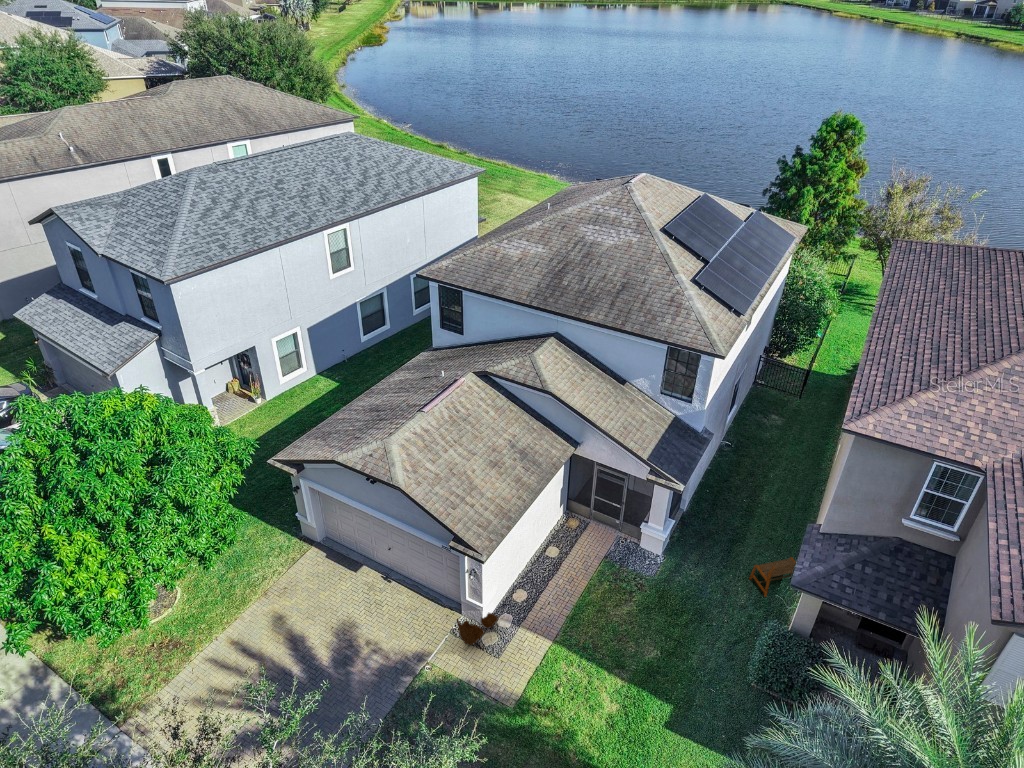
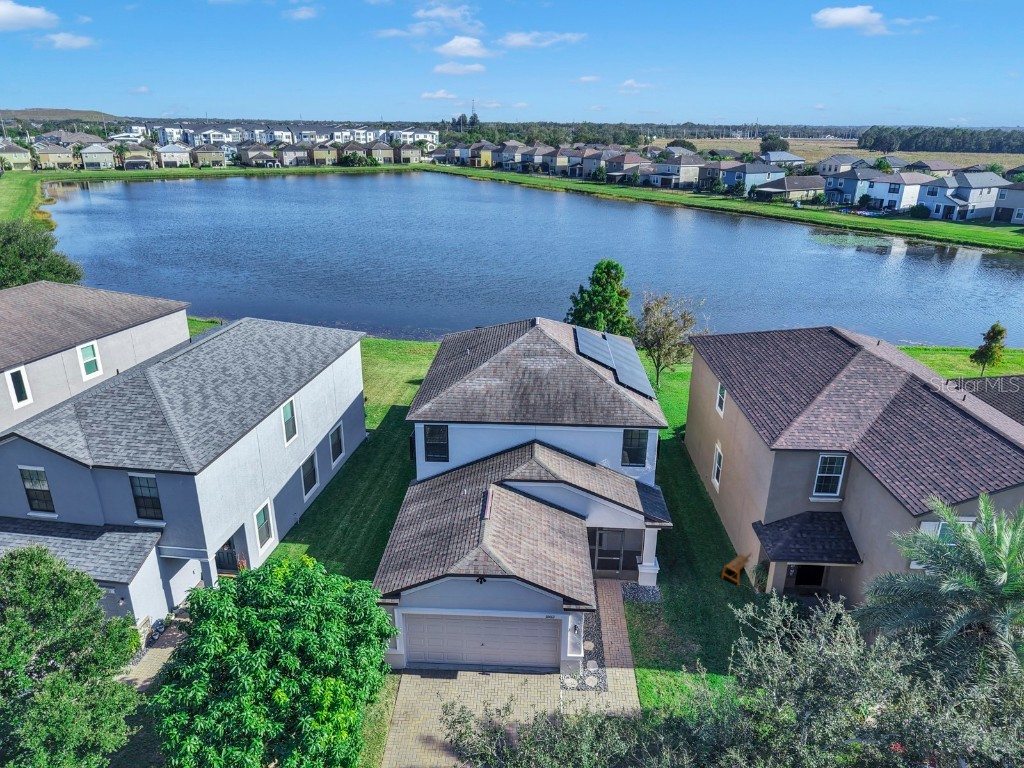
lounge chair: present [457,613,498,647] -> none [579,661,600,695]

